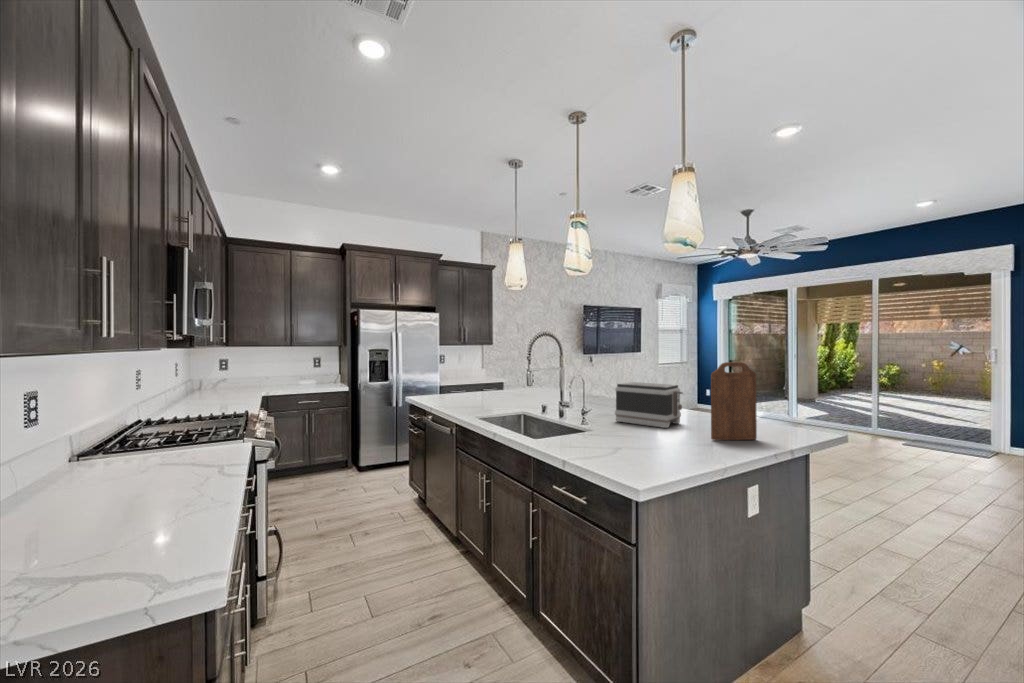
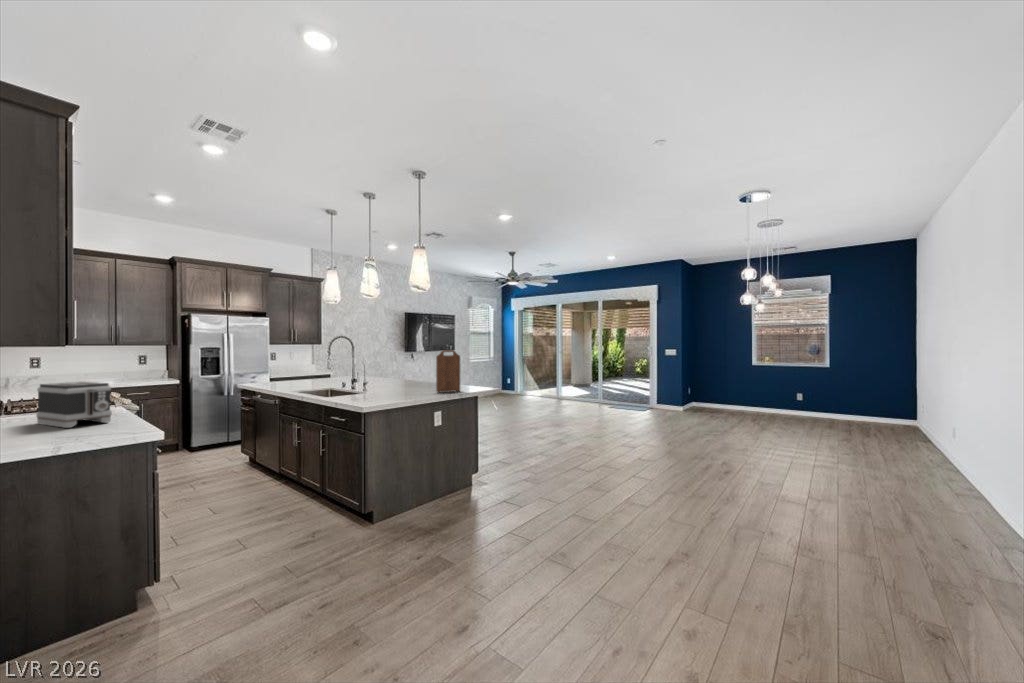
toaster: present [615,382,683,428] -> present [36,382,112,428]

